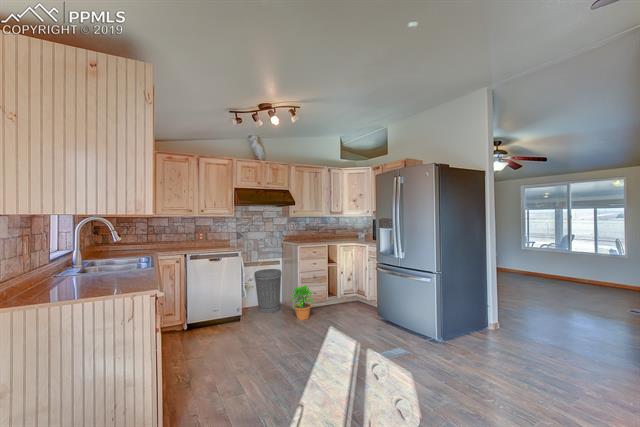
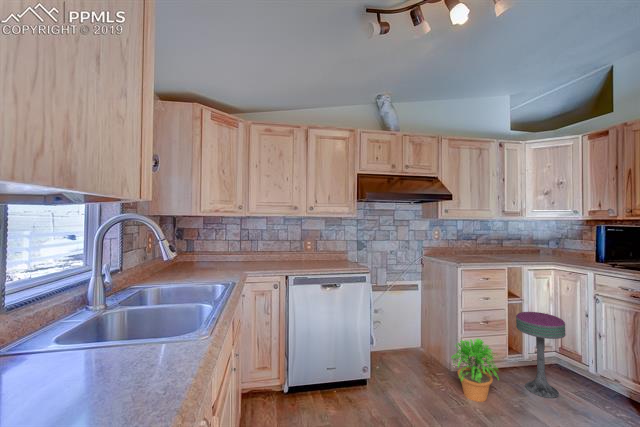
trash can: present [254,269,282,313] -> none [384,298,427,371]
bar stool: none [328,269,350,314] -> present [516,312,566,398]

